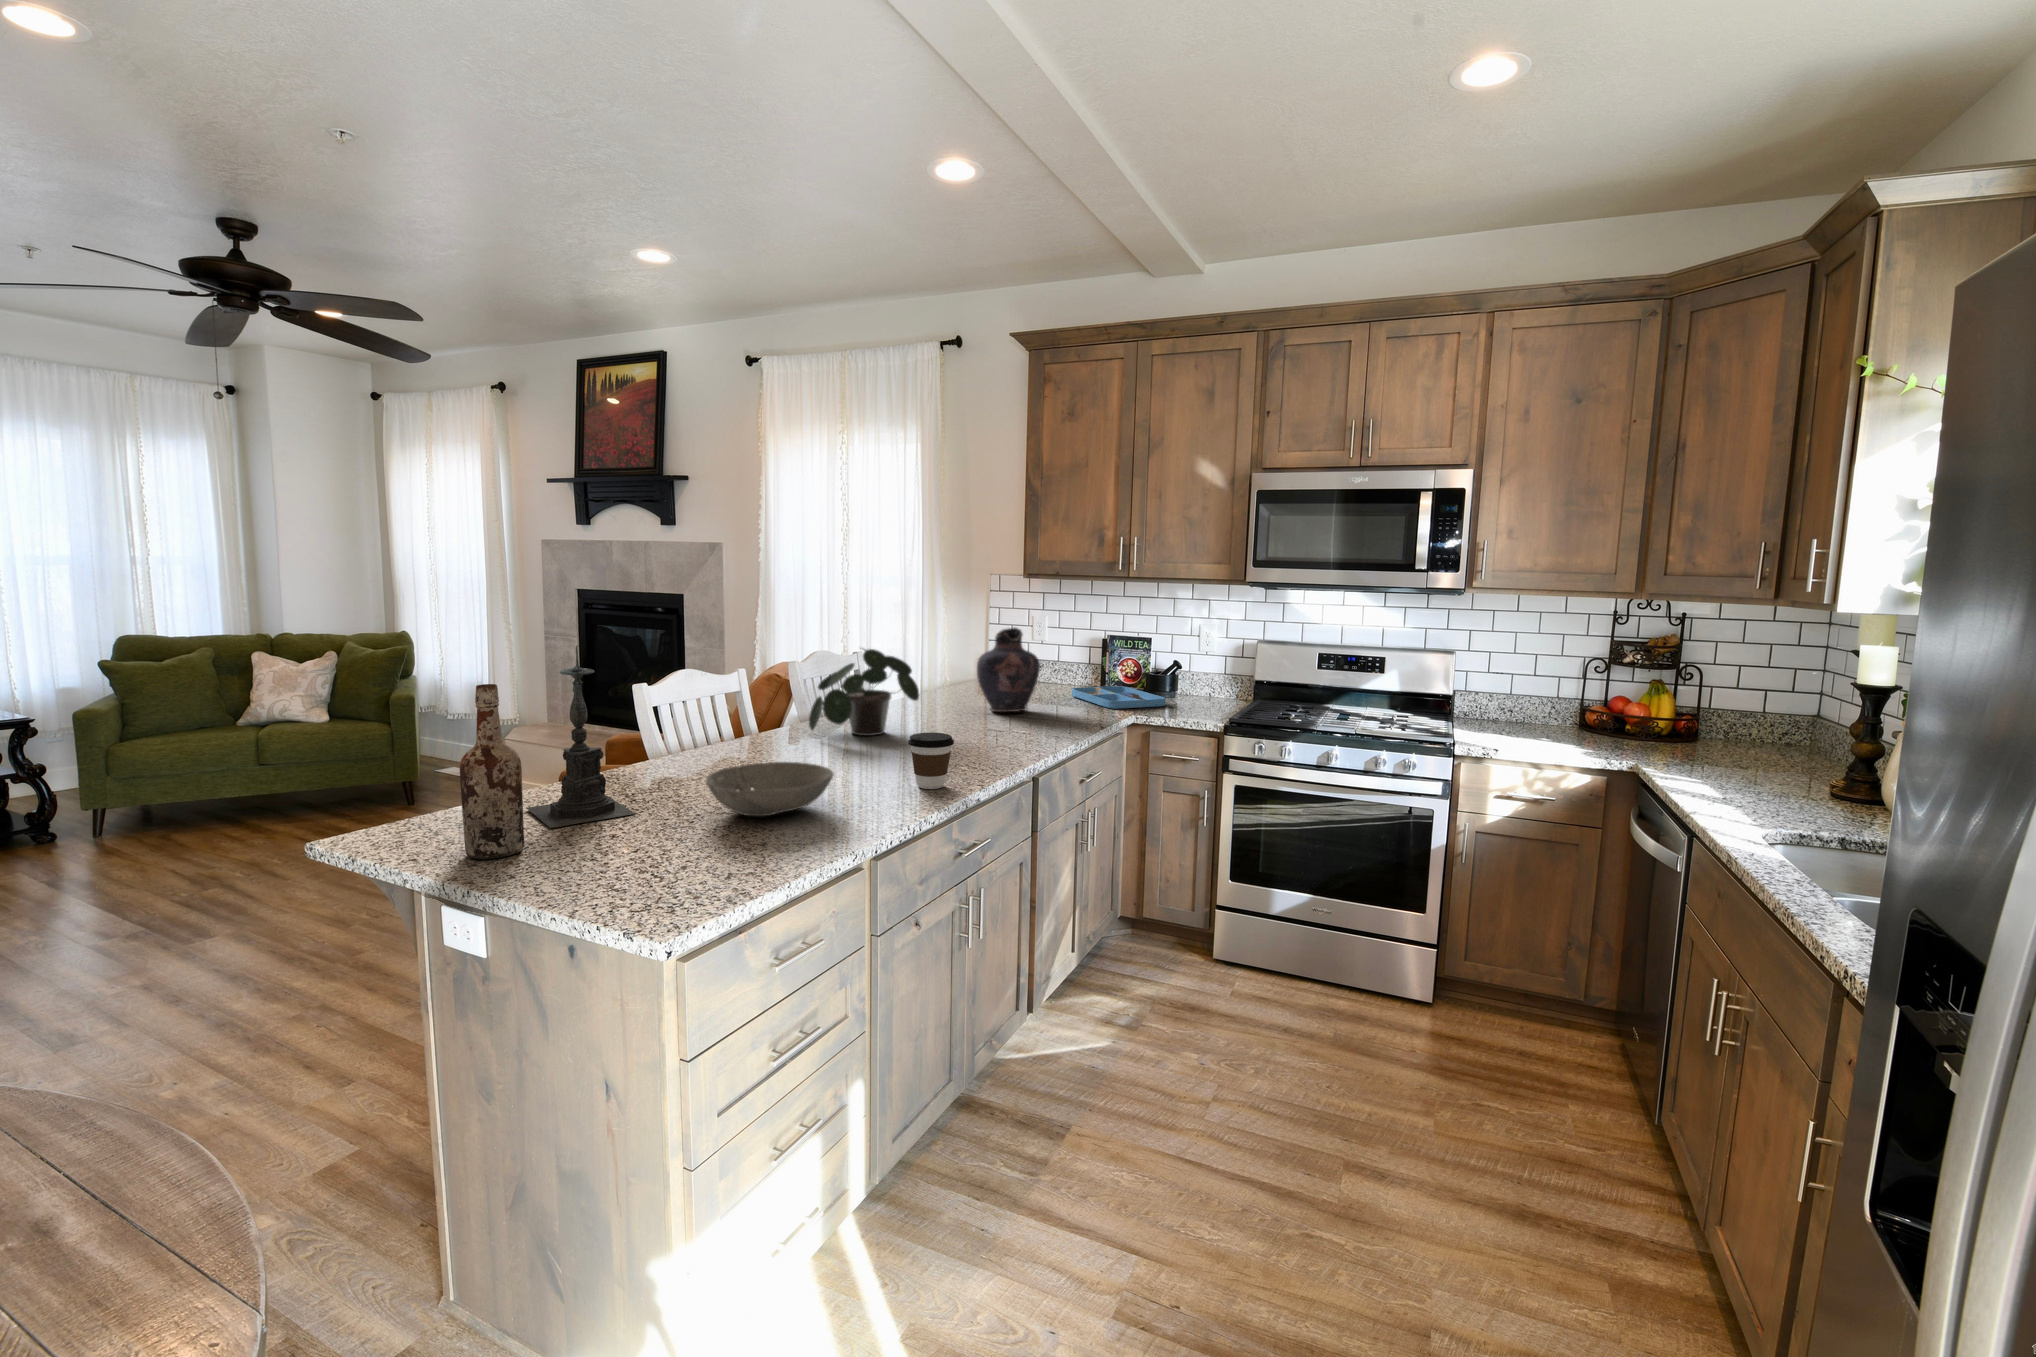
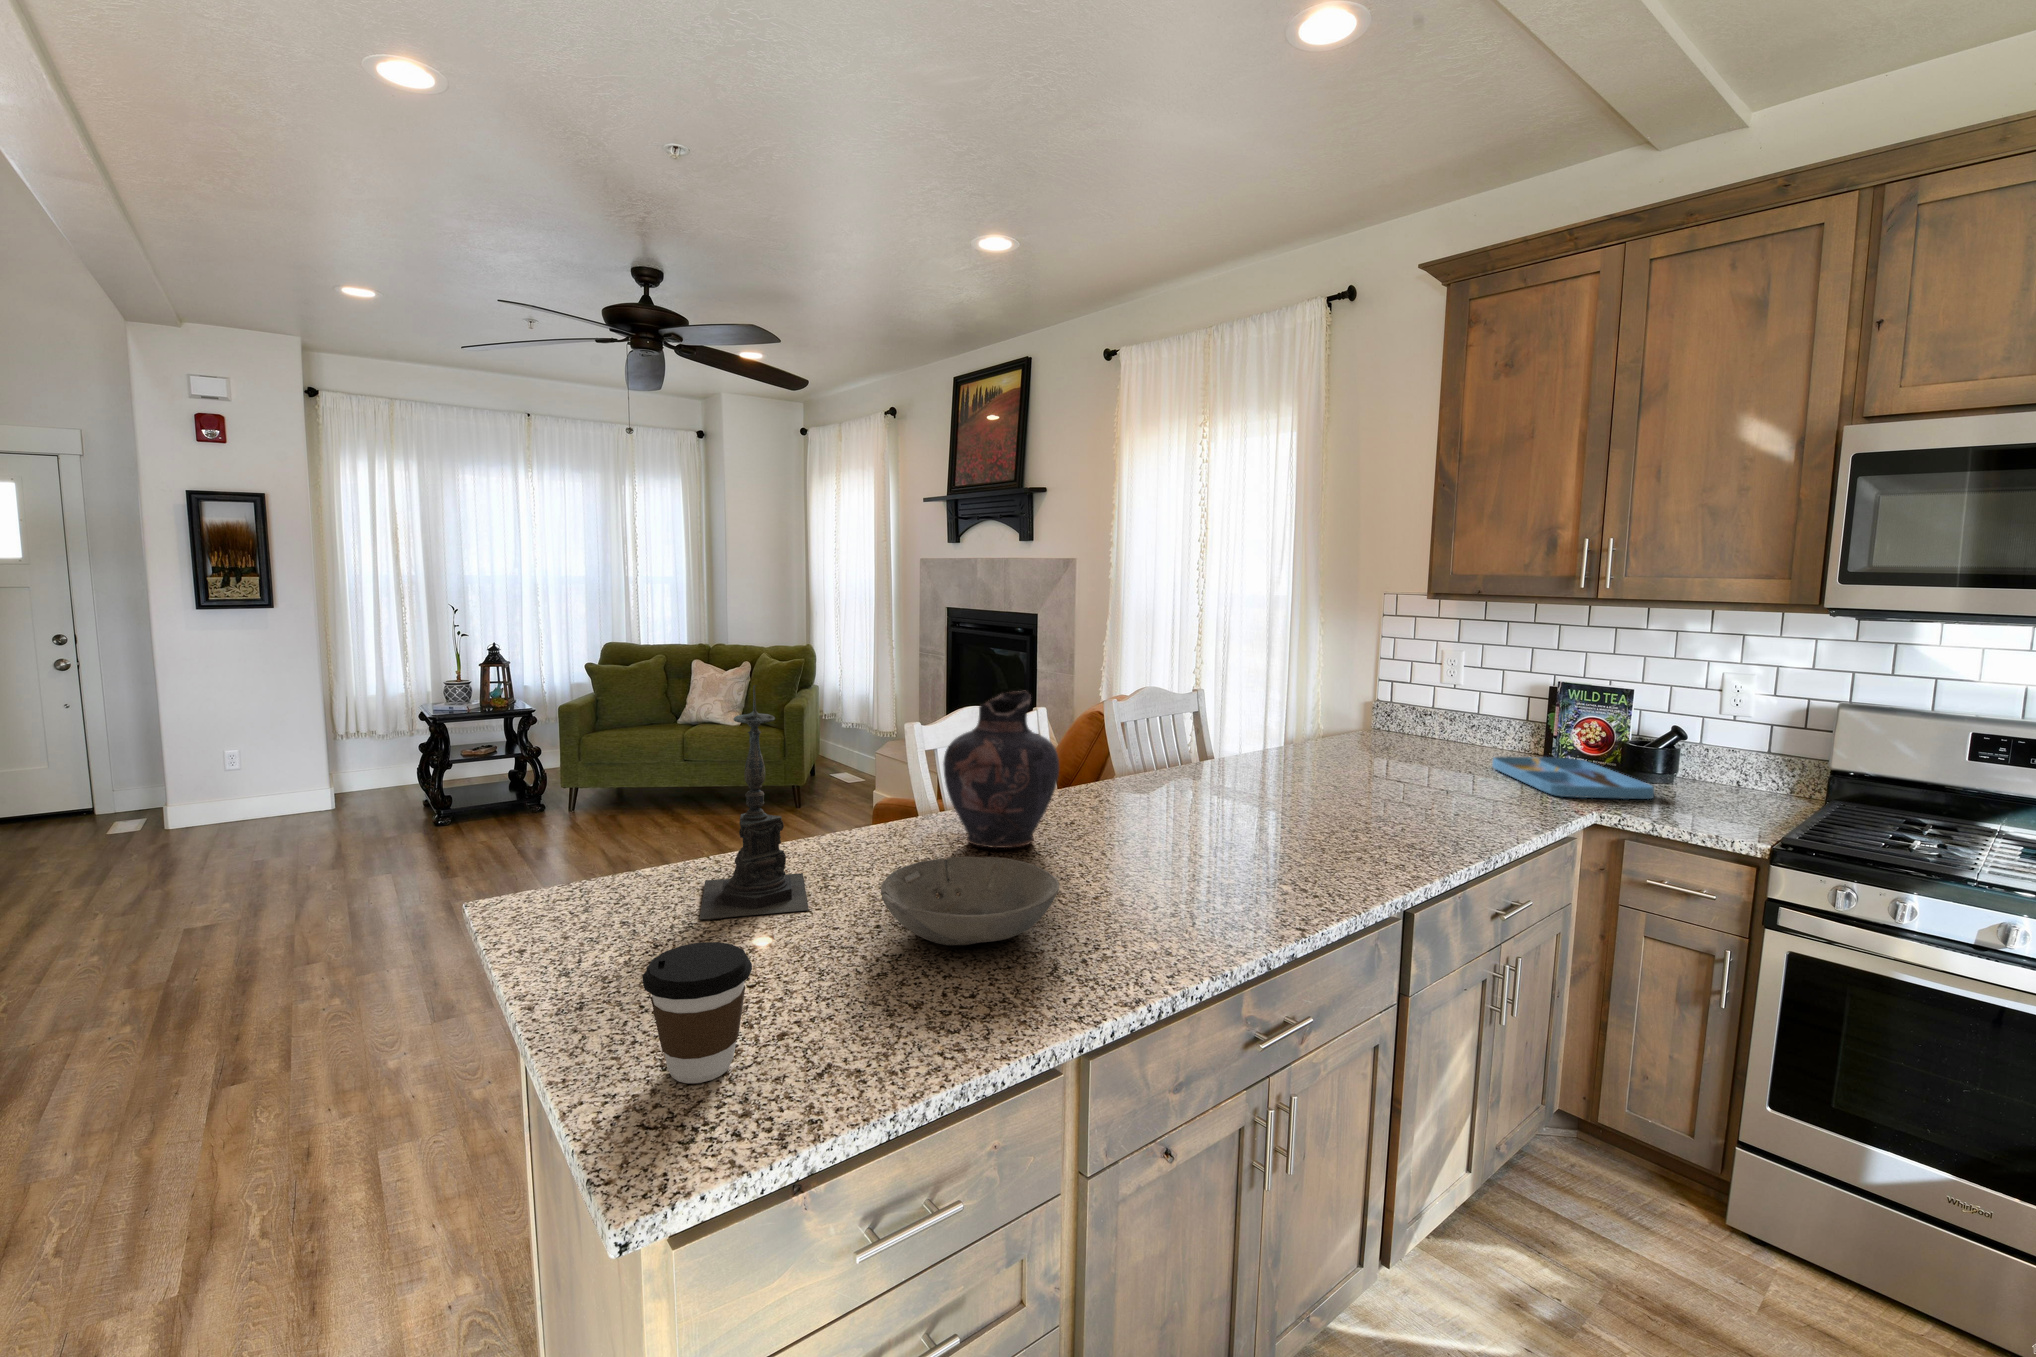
vase: present [977,627,1040,712] -> present [943,691,1059,848]
potted plant: present [809,648,919,736] -> none [1097,690,1245,811]
wine bottle: present [460,684,524,859] -> none [568,736,646,964]
coffee cup: present [908,732,954,789] -> present [642,942,752,1083]

